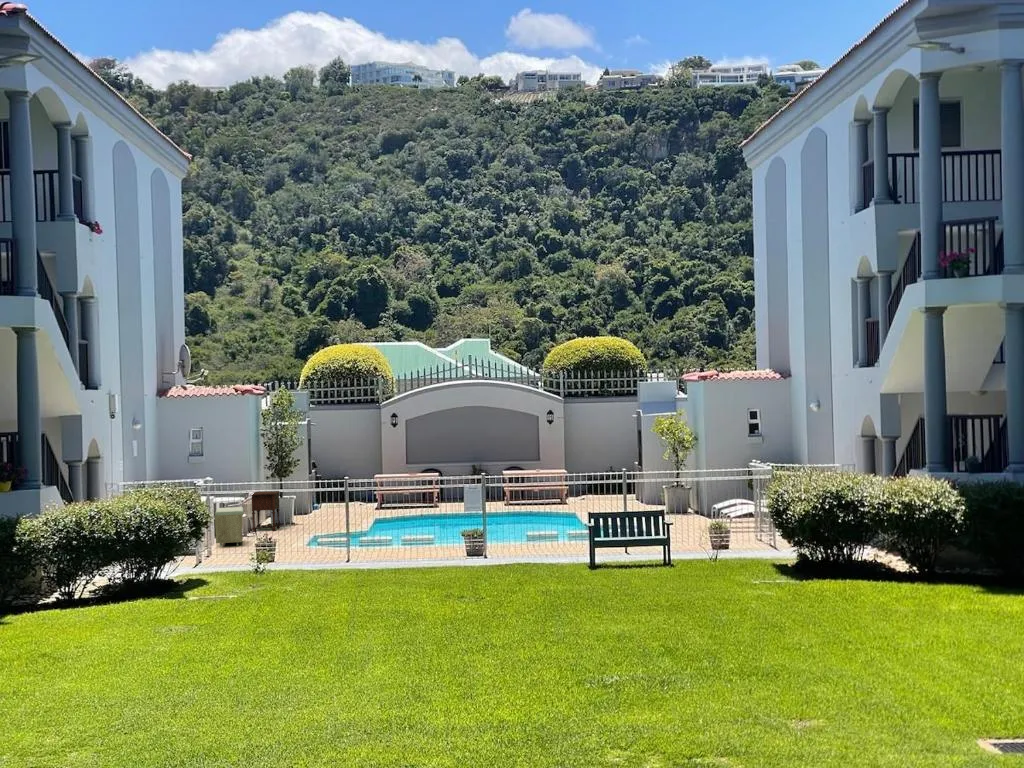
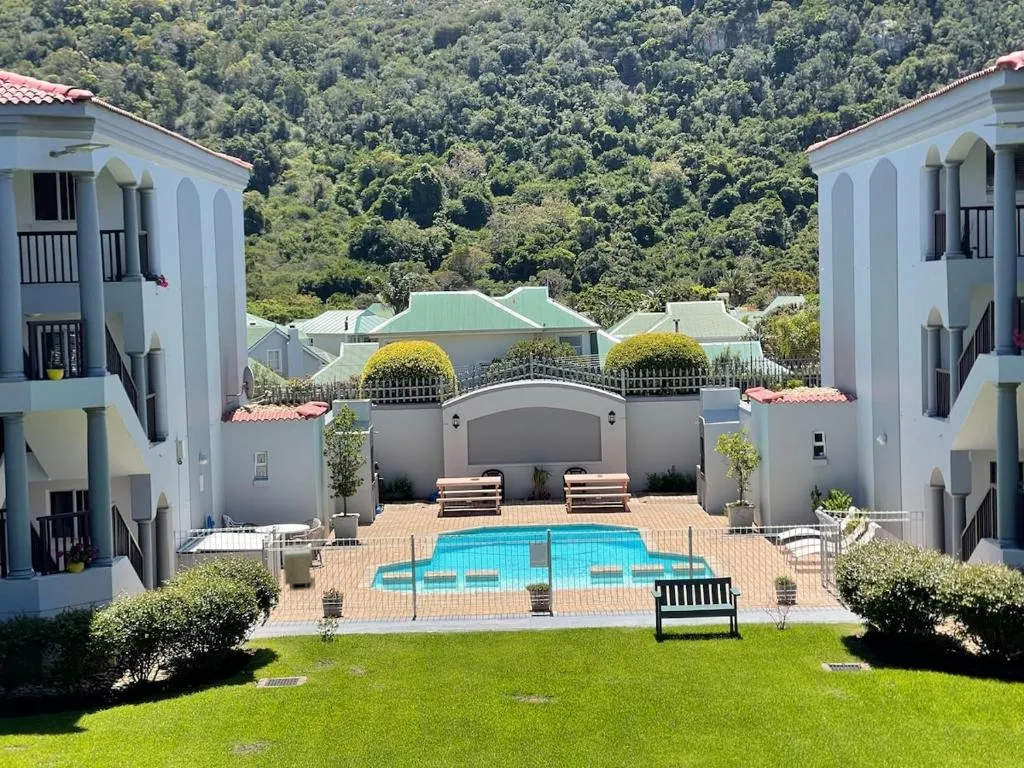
side table: present [251,491,280,532] -> none [317,518,346,561]

